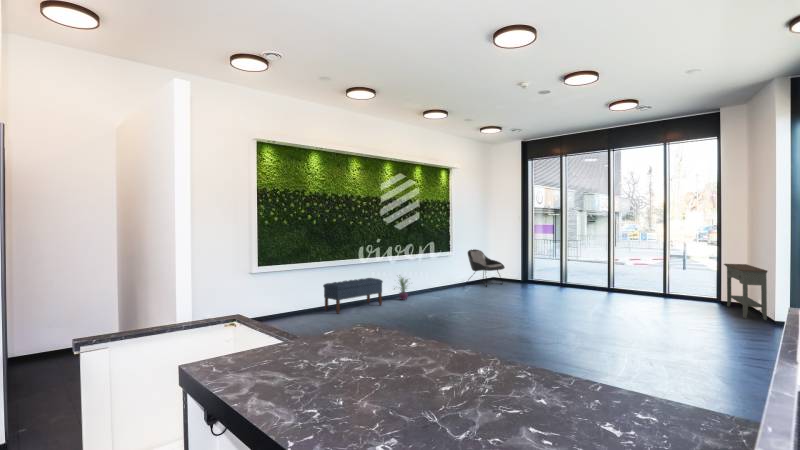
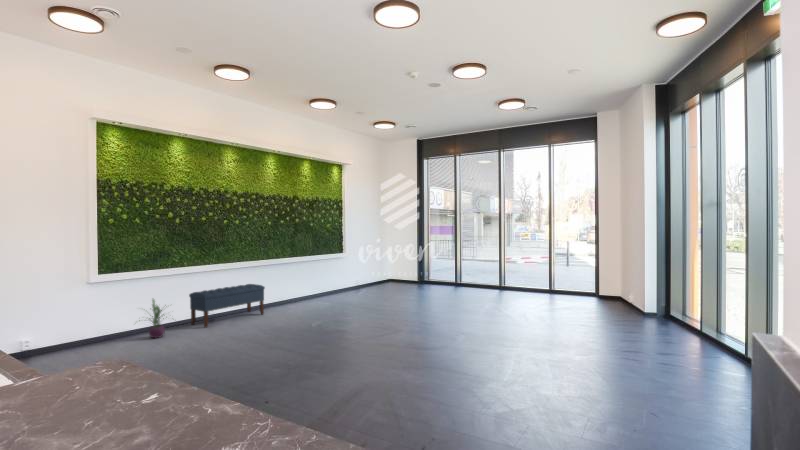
lounge chair: present [467,249,505,287] -> none [365,250,404,289]
console table: present [724,264,767,320] -> none [600,261,636,313]
decorative plant: present [394,275,408,300] -> present [139,300,165,338]

